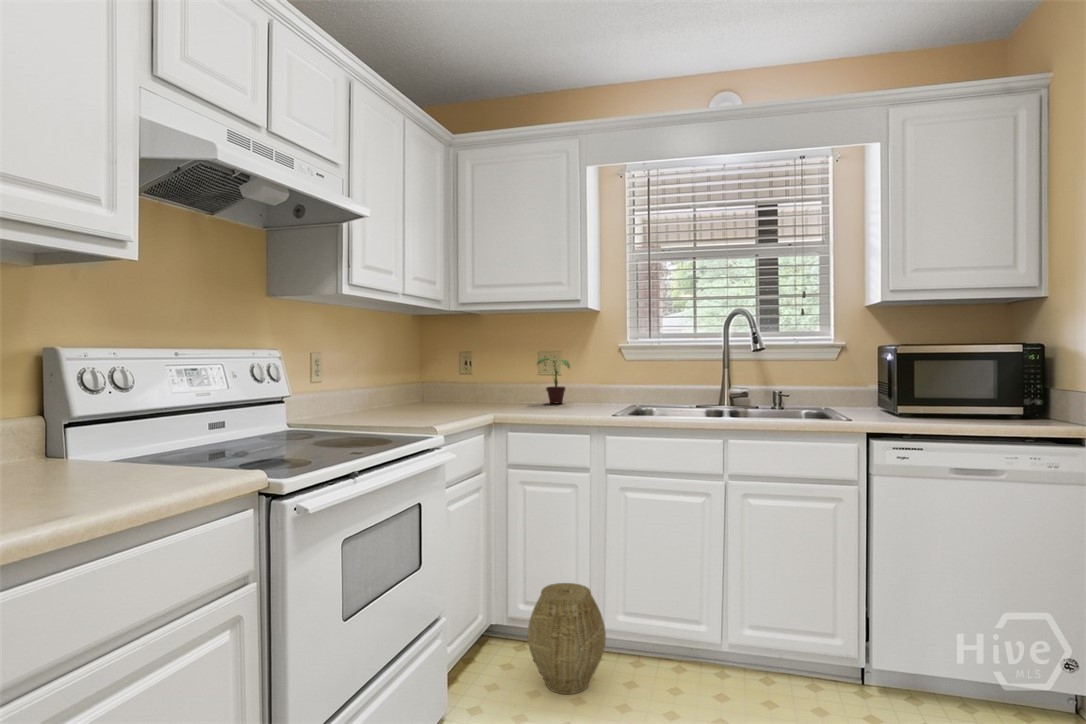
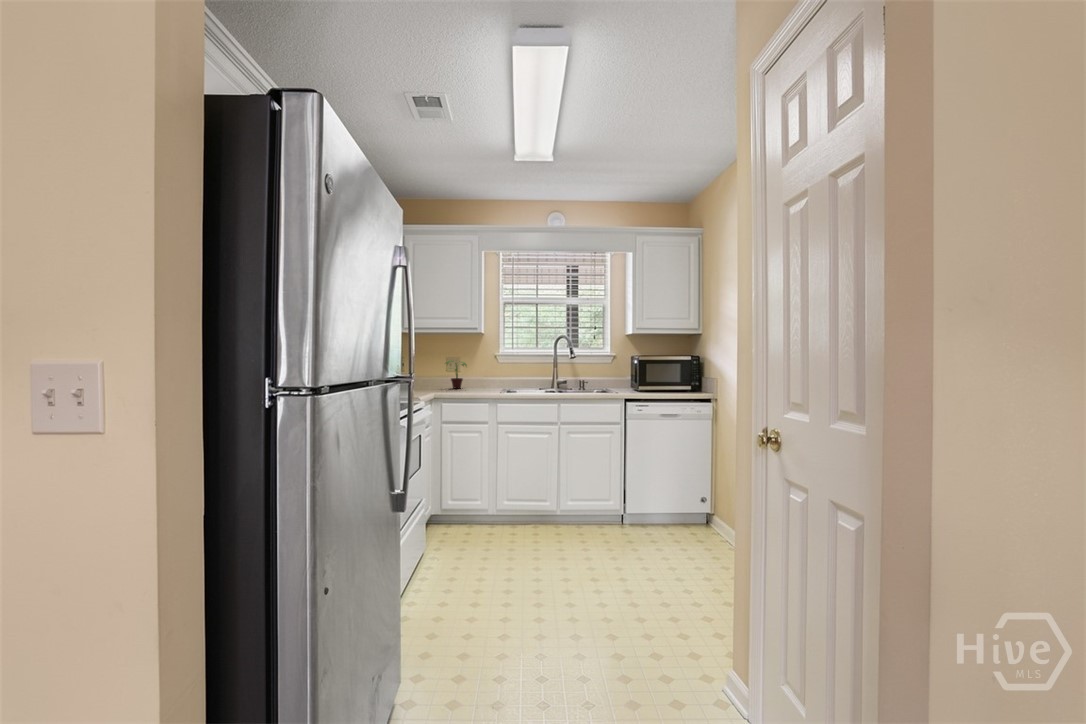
woven basket: present [528,583,606,694] -> none [459,484,501,539]

